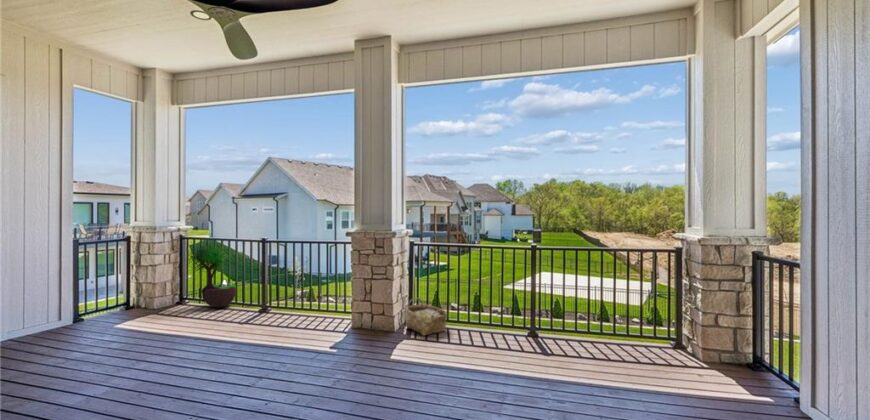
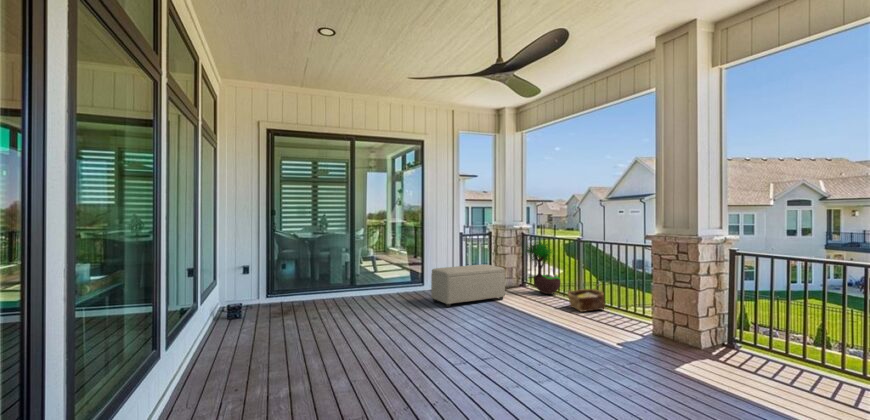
ottoman: none [30,282,165,357] -> present [431,264,505,307]
woven basket: present [406,298,447,336] -> present [568,288,605,312]

